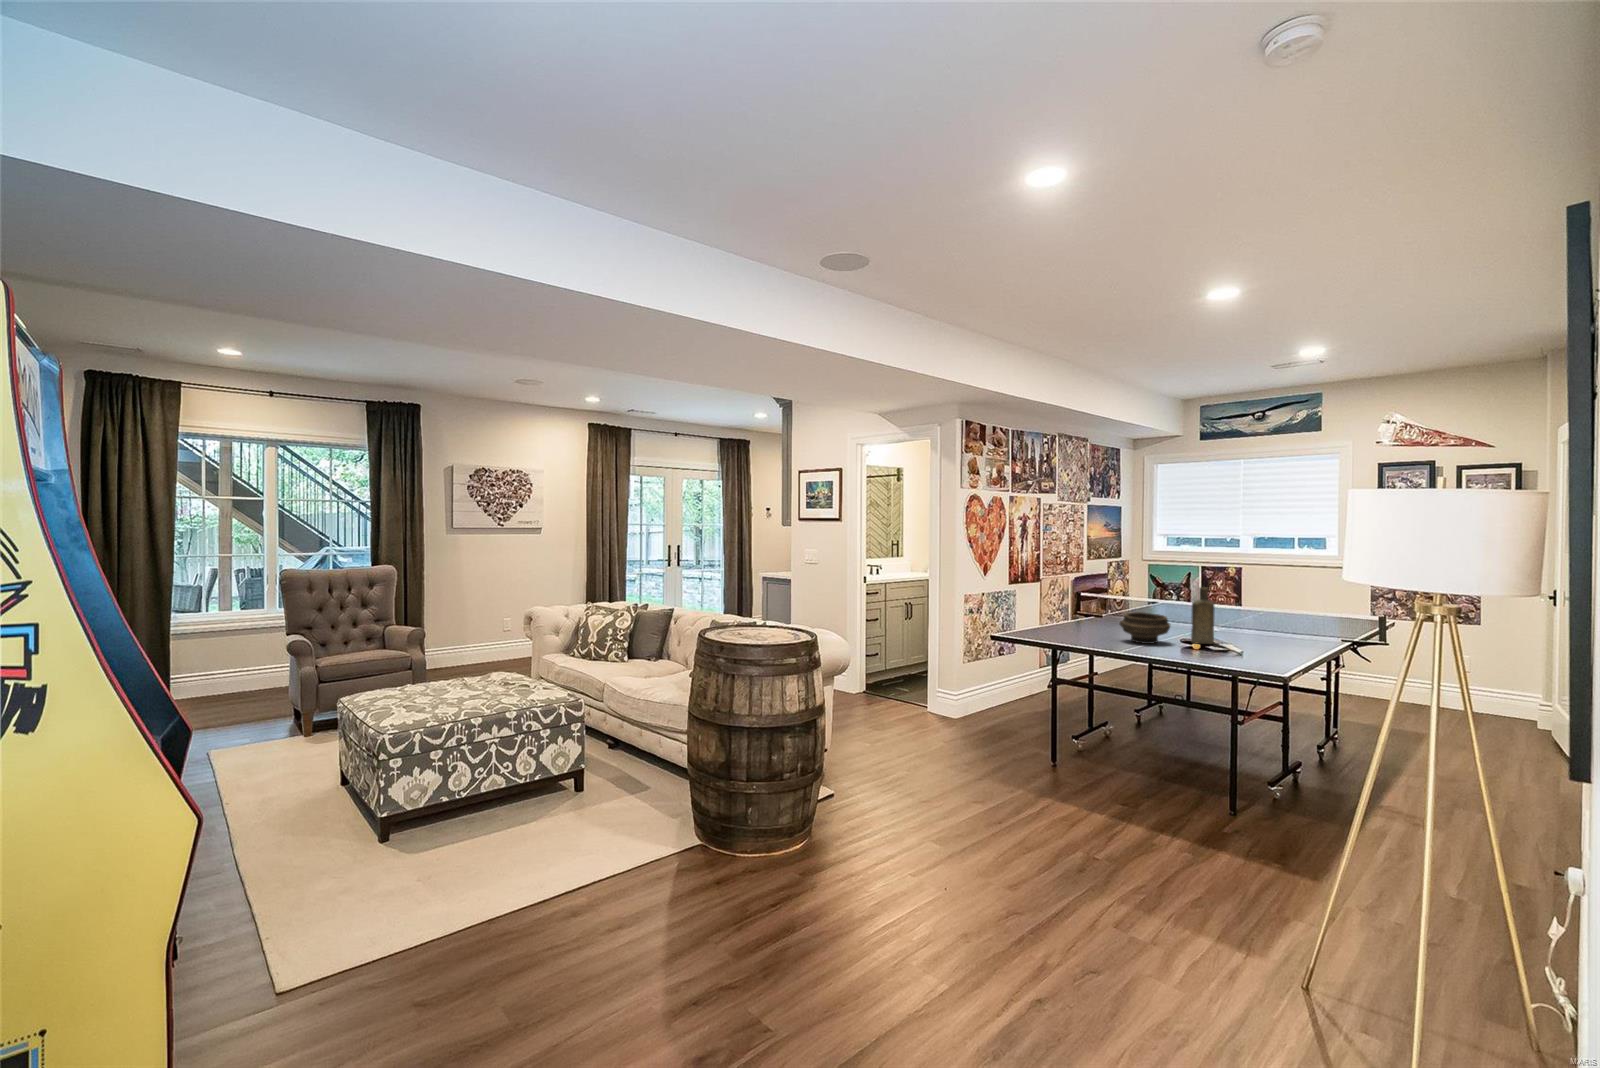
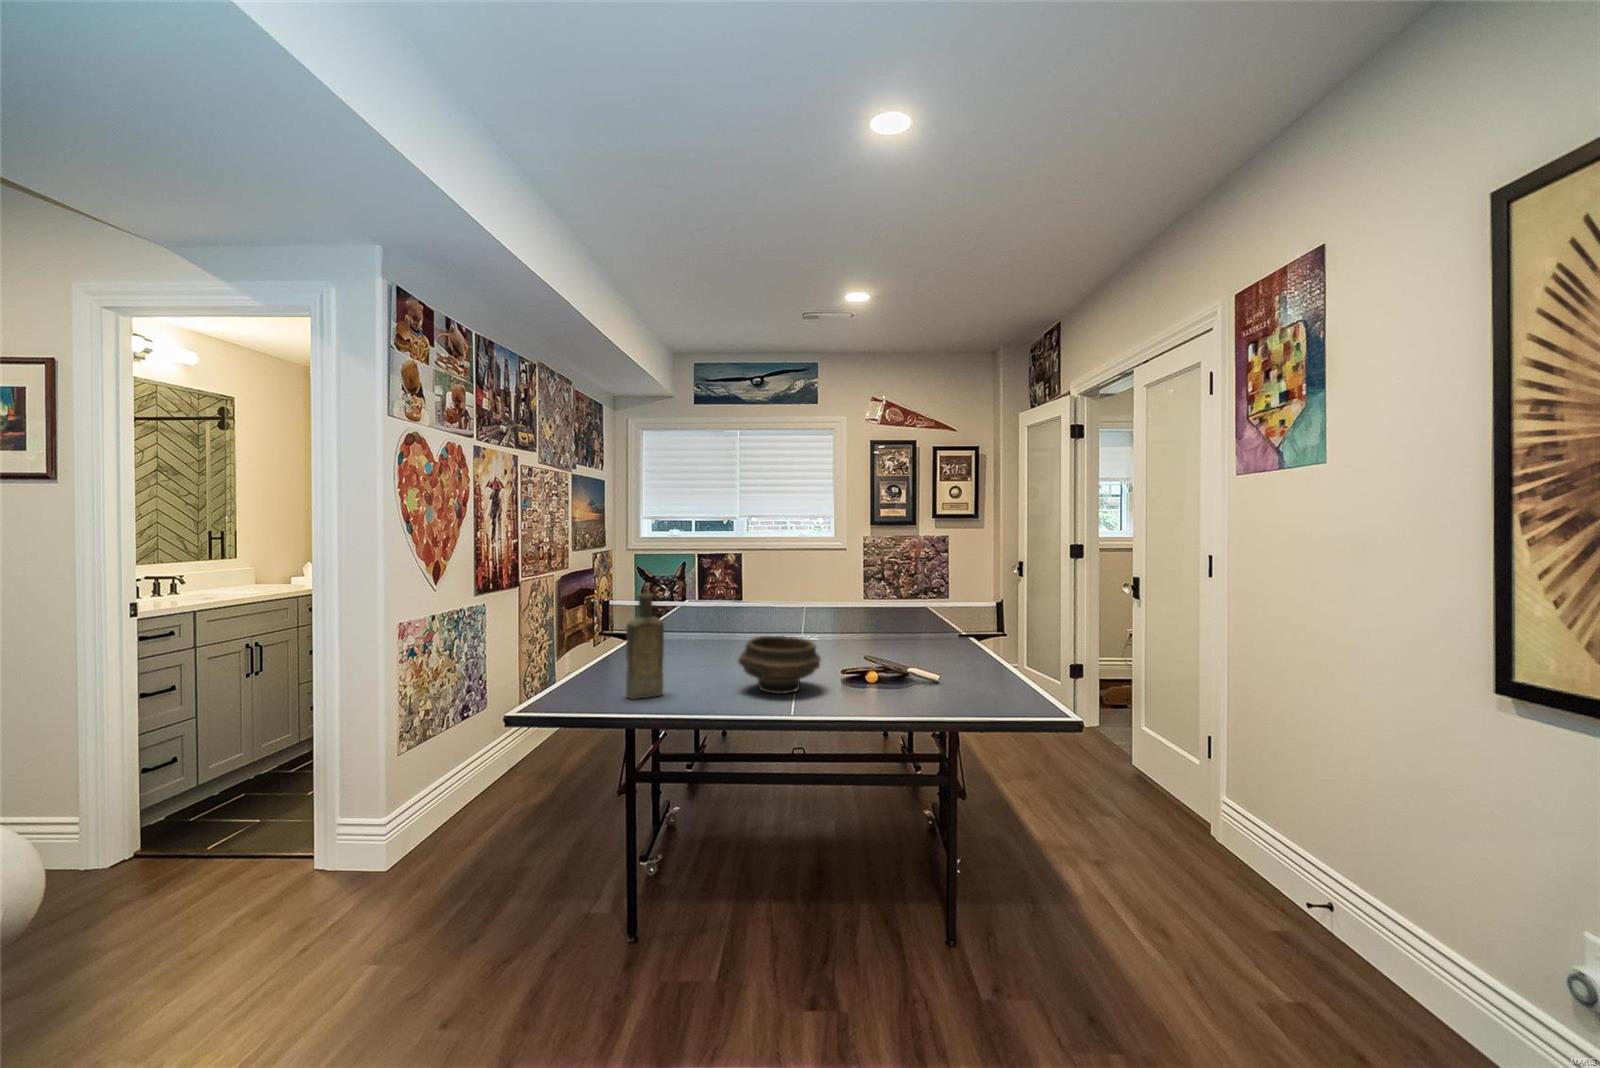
bottle: present [1191,587,1215,644] -> present [626,593,664,699]

